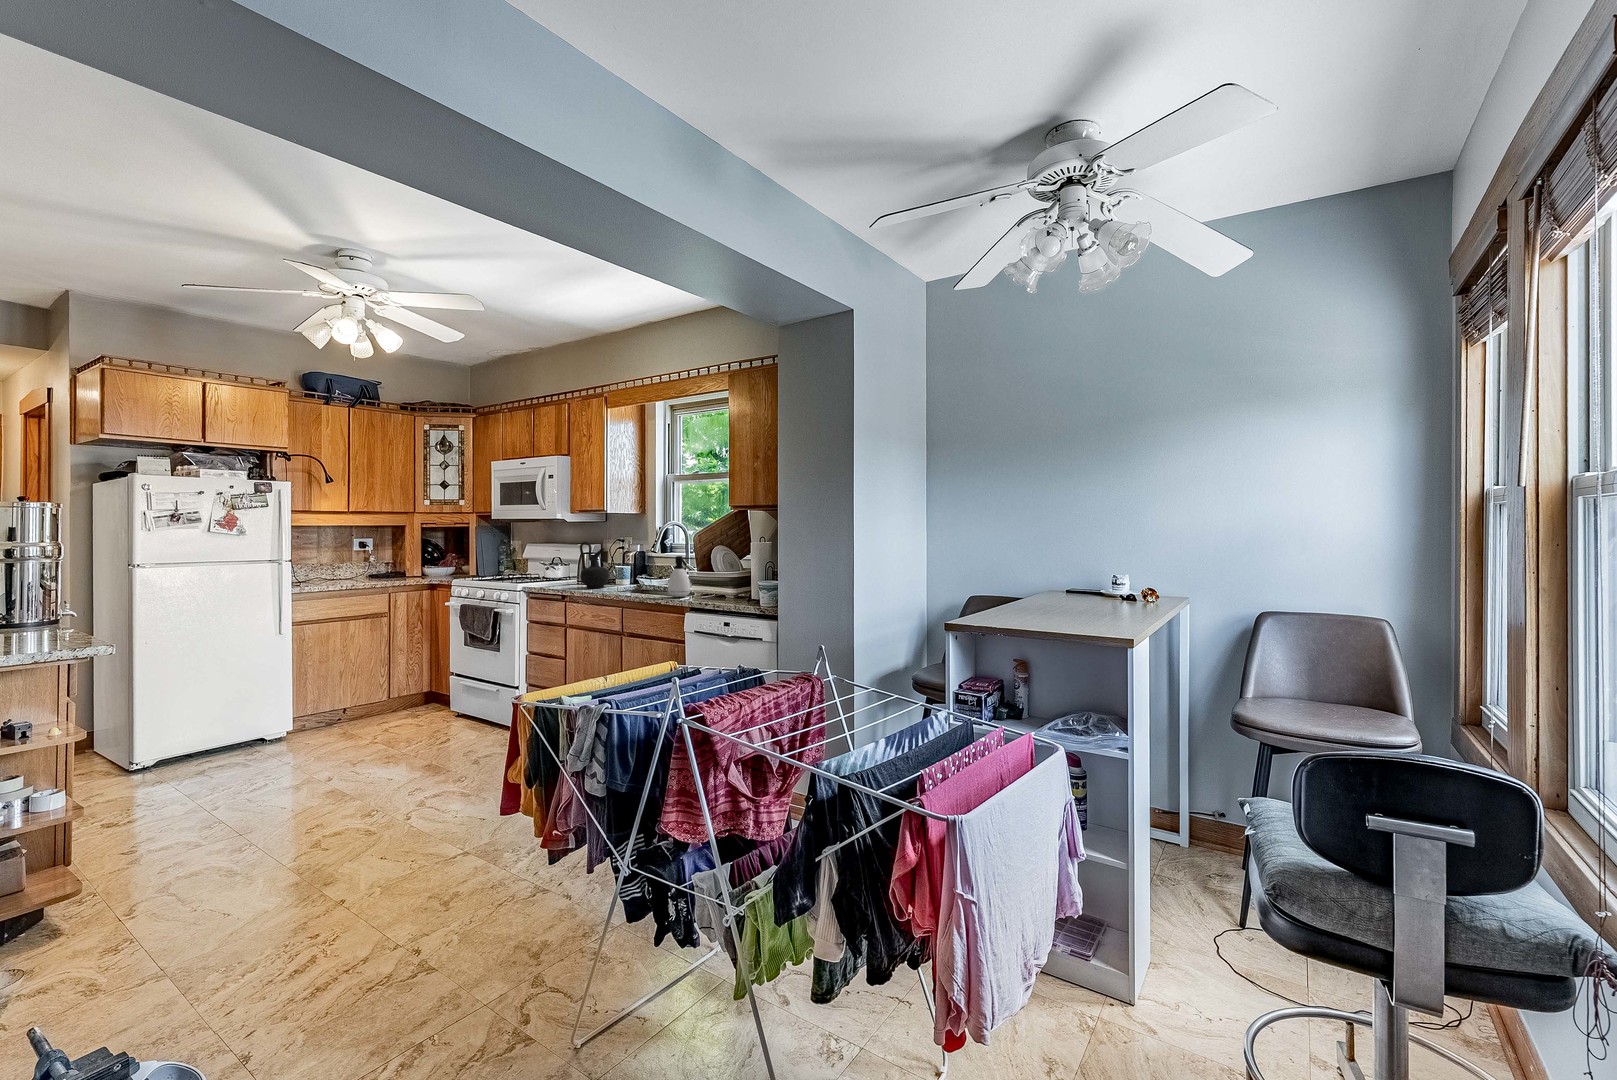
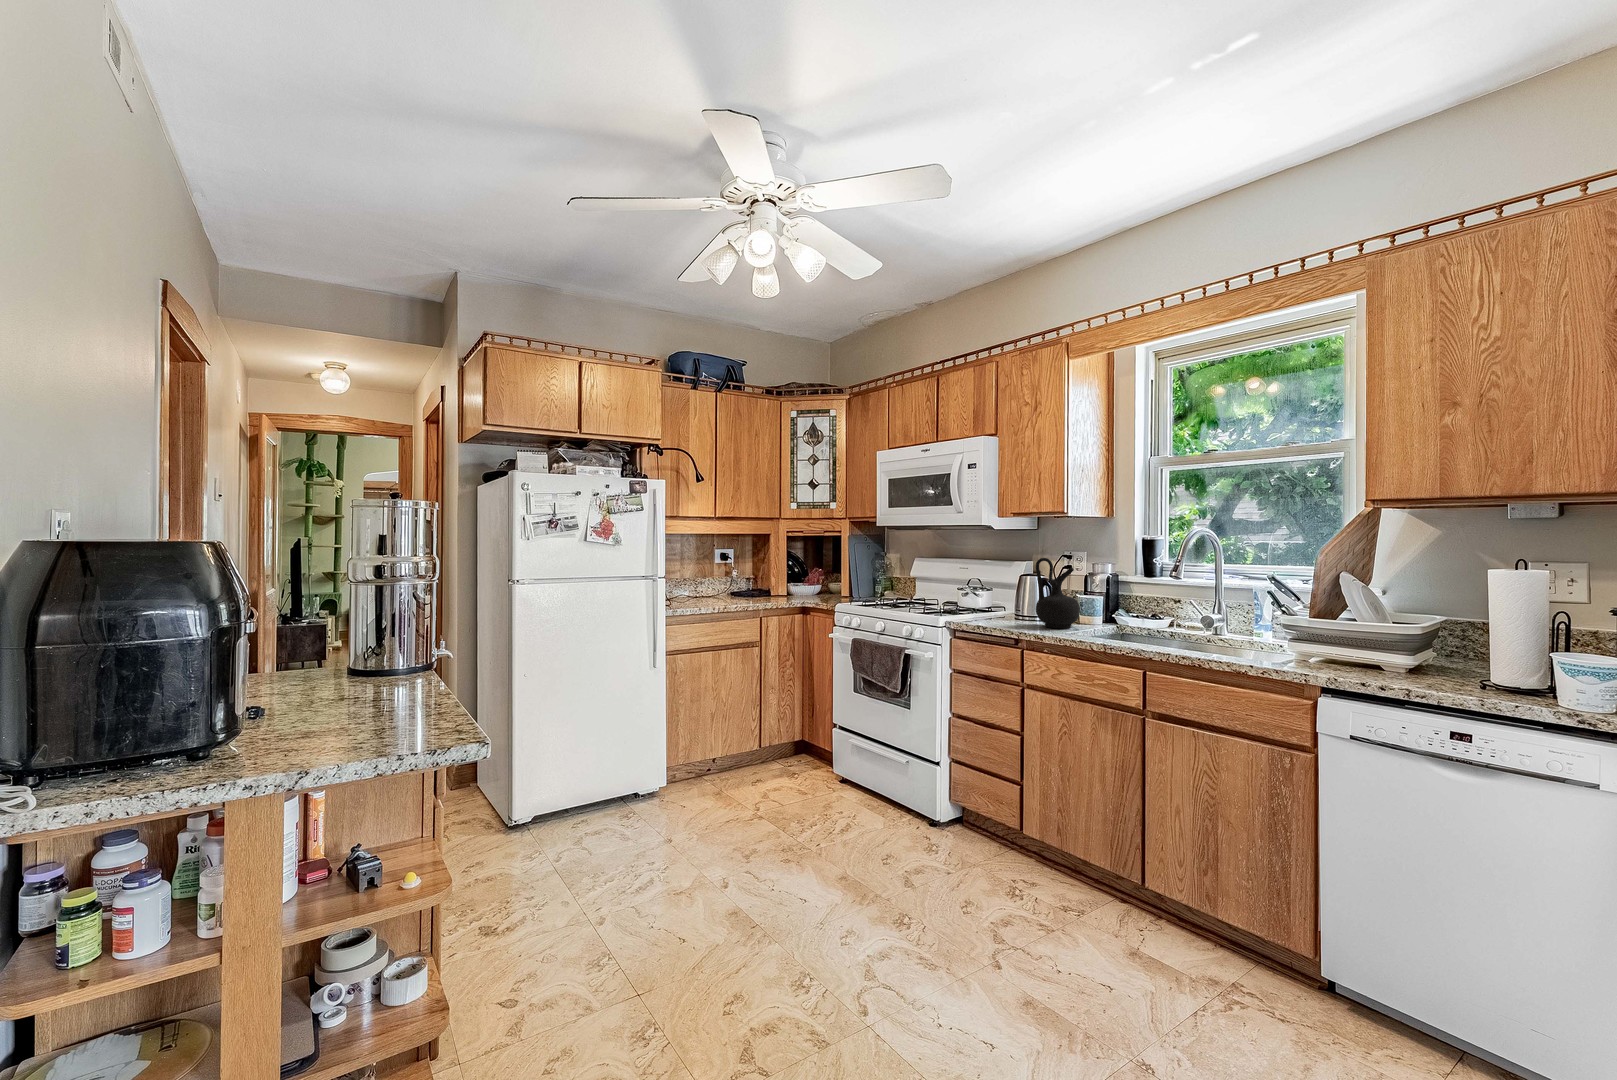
soap dispenser: present [668,556,691,597] -> none [1234,586,1278,657]

